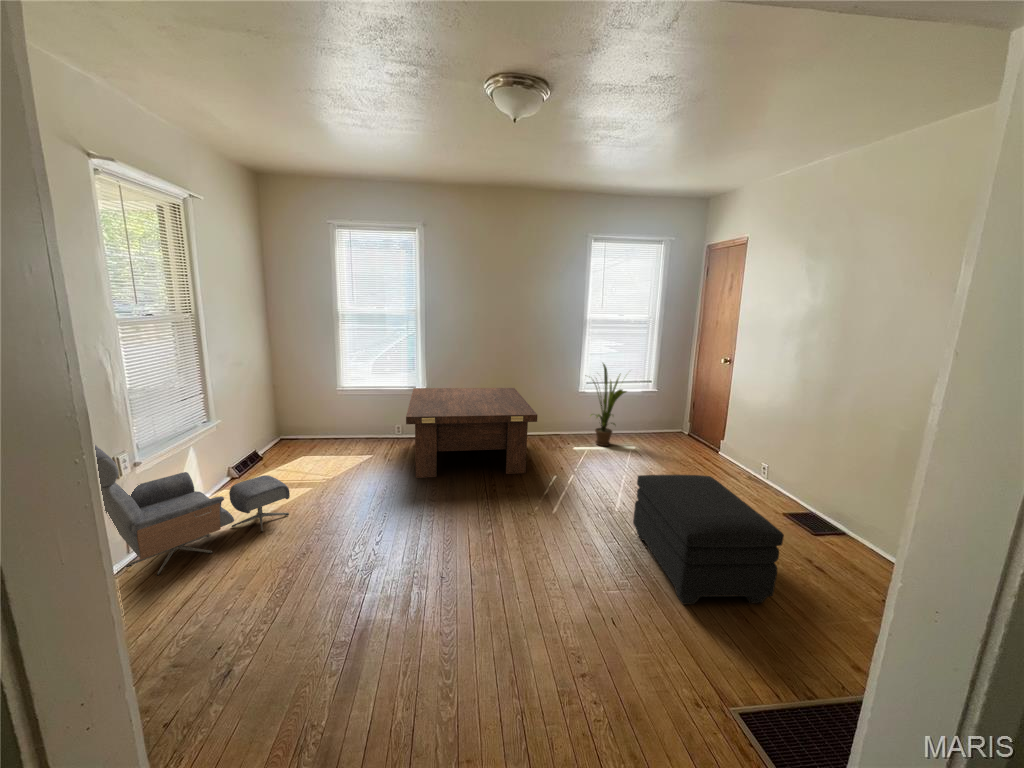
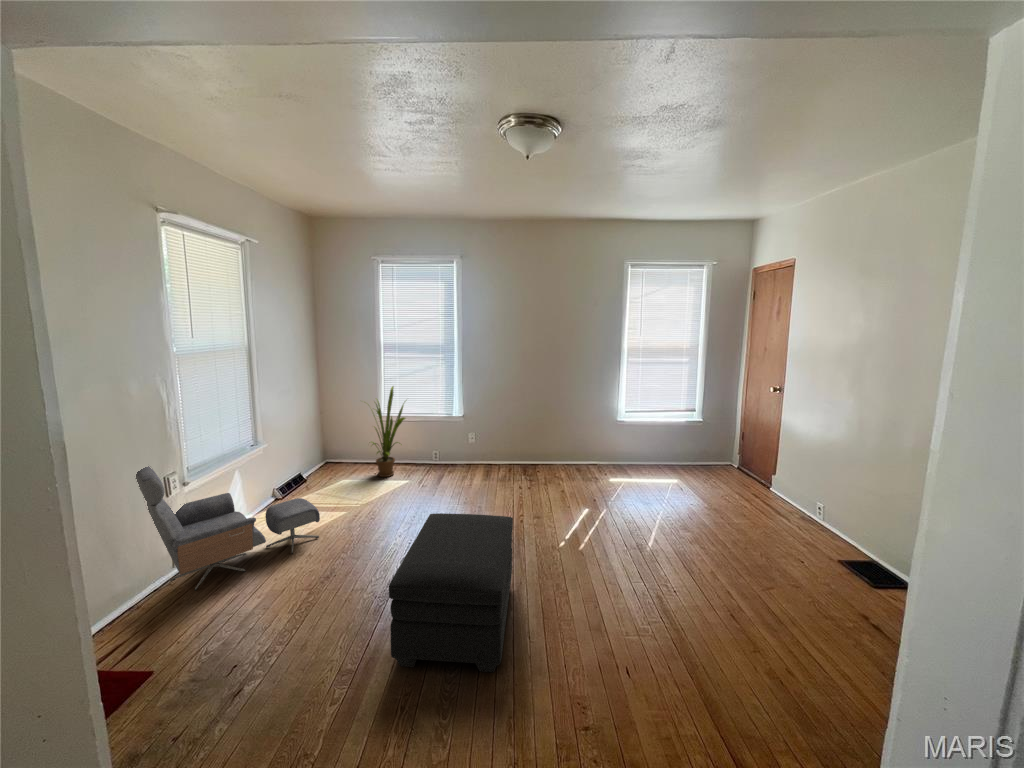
house plant: present [591,364,626,446] -> present [372,386,405,477]
coffee table: present [406,388,537,478] -> none [435,414,568,506]
ottoman: present [633,475,784,605] -> present [389,513,513,672]

